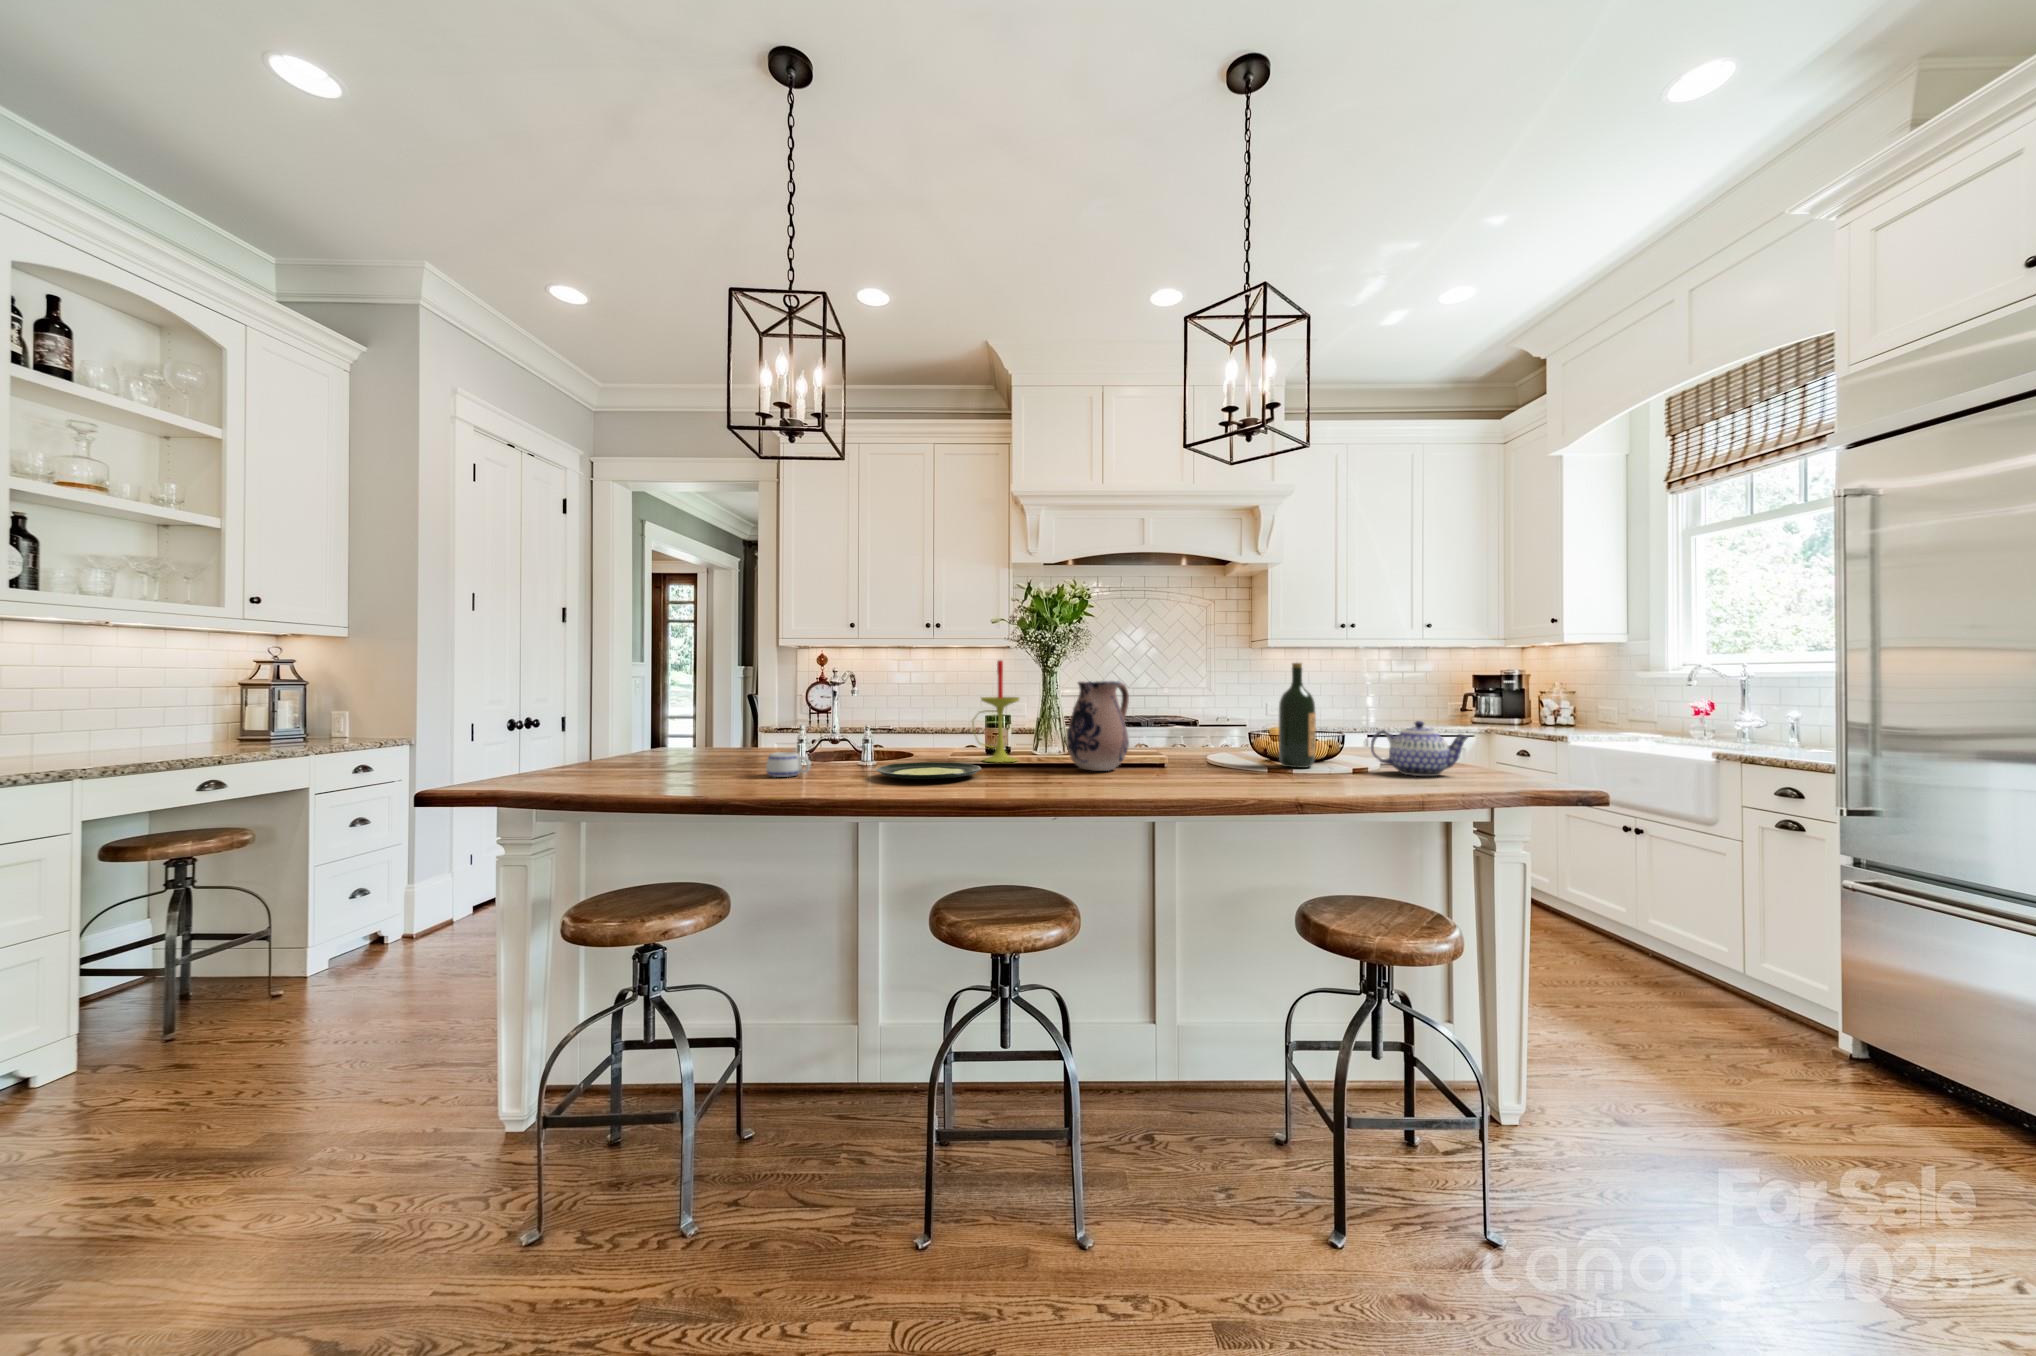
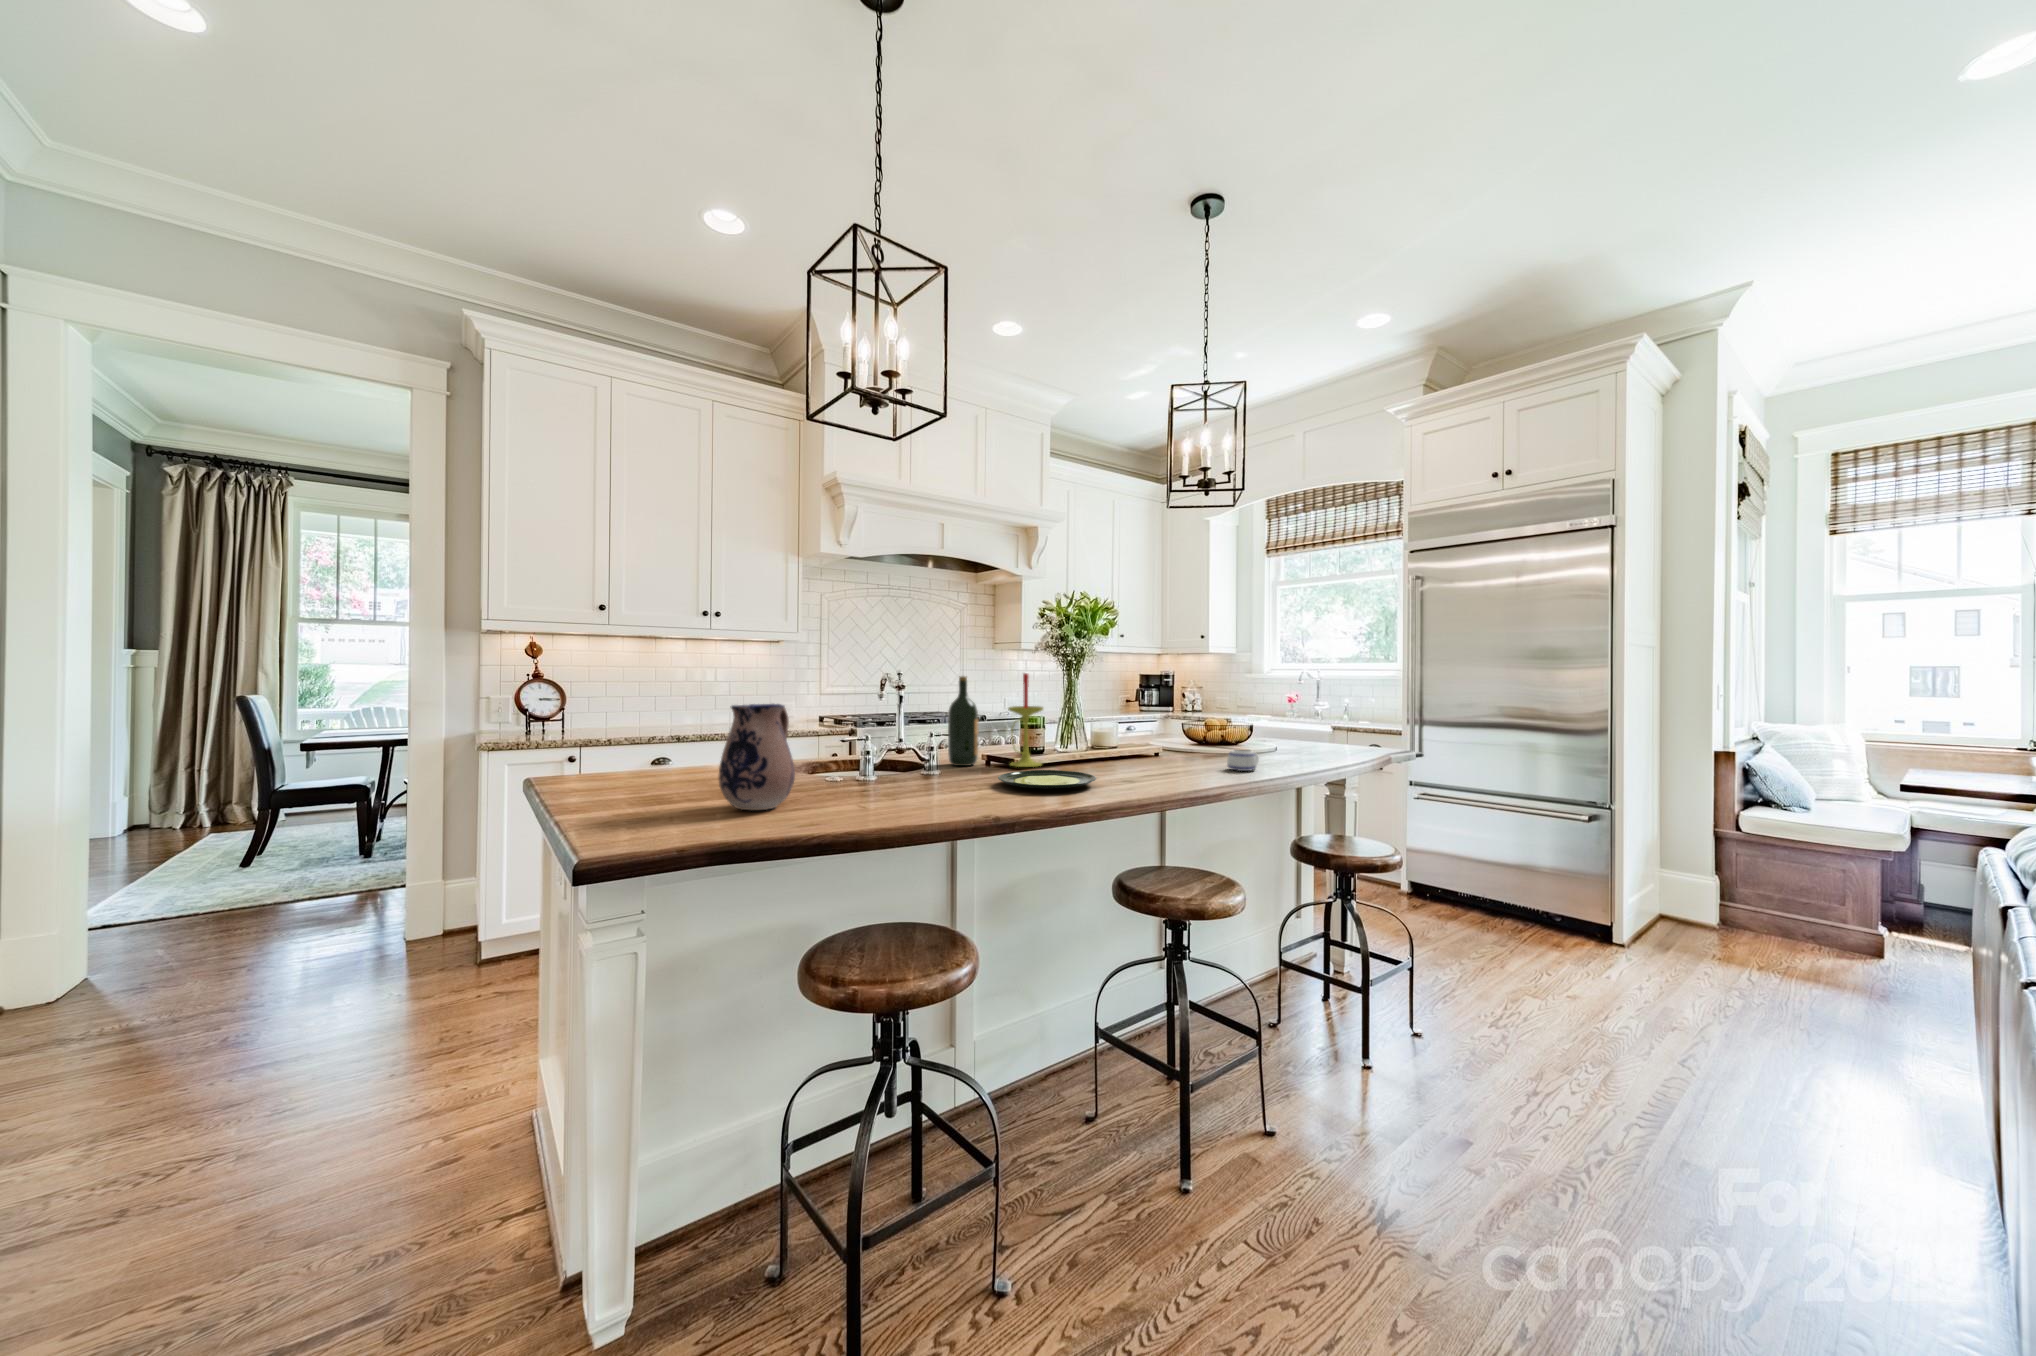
wine bottle: present [1279,663,1316,768] -> present [948,676,978,766]
ceramic pitcher: present [1066,681,1129,771] -> present [719,704,795,810]
teapot: present [1371,721,1468,776] -> none [1285,714,1341,752]
mug: present [766,752,810,777] -> present [1227,750,1259,771]

